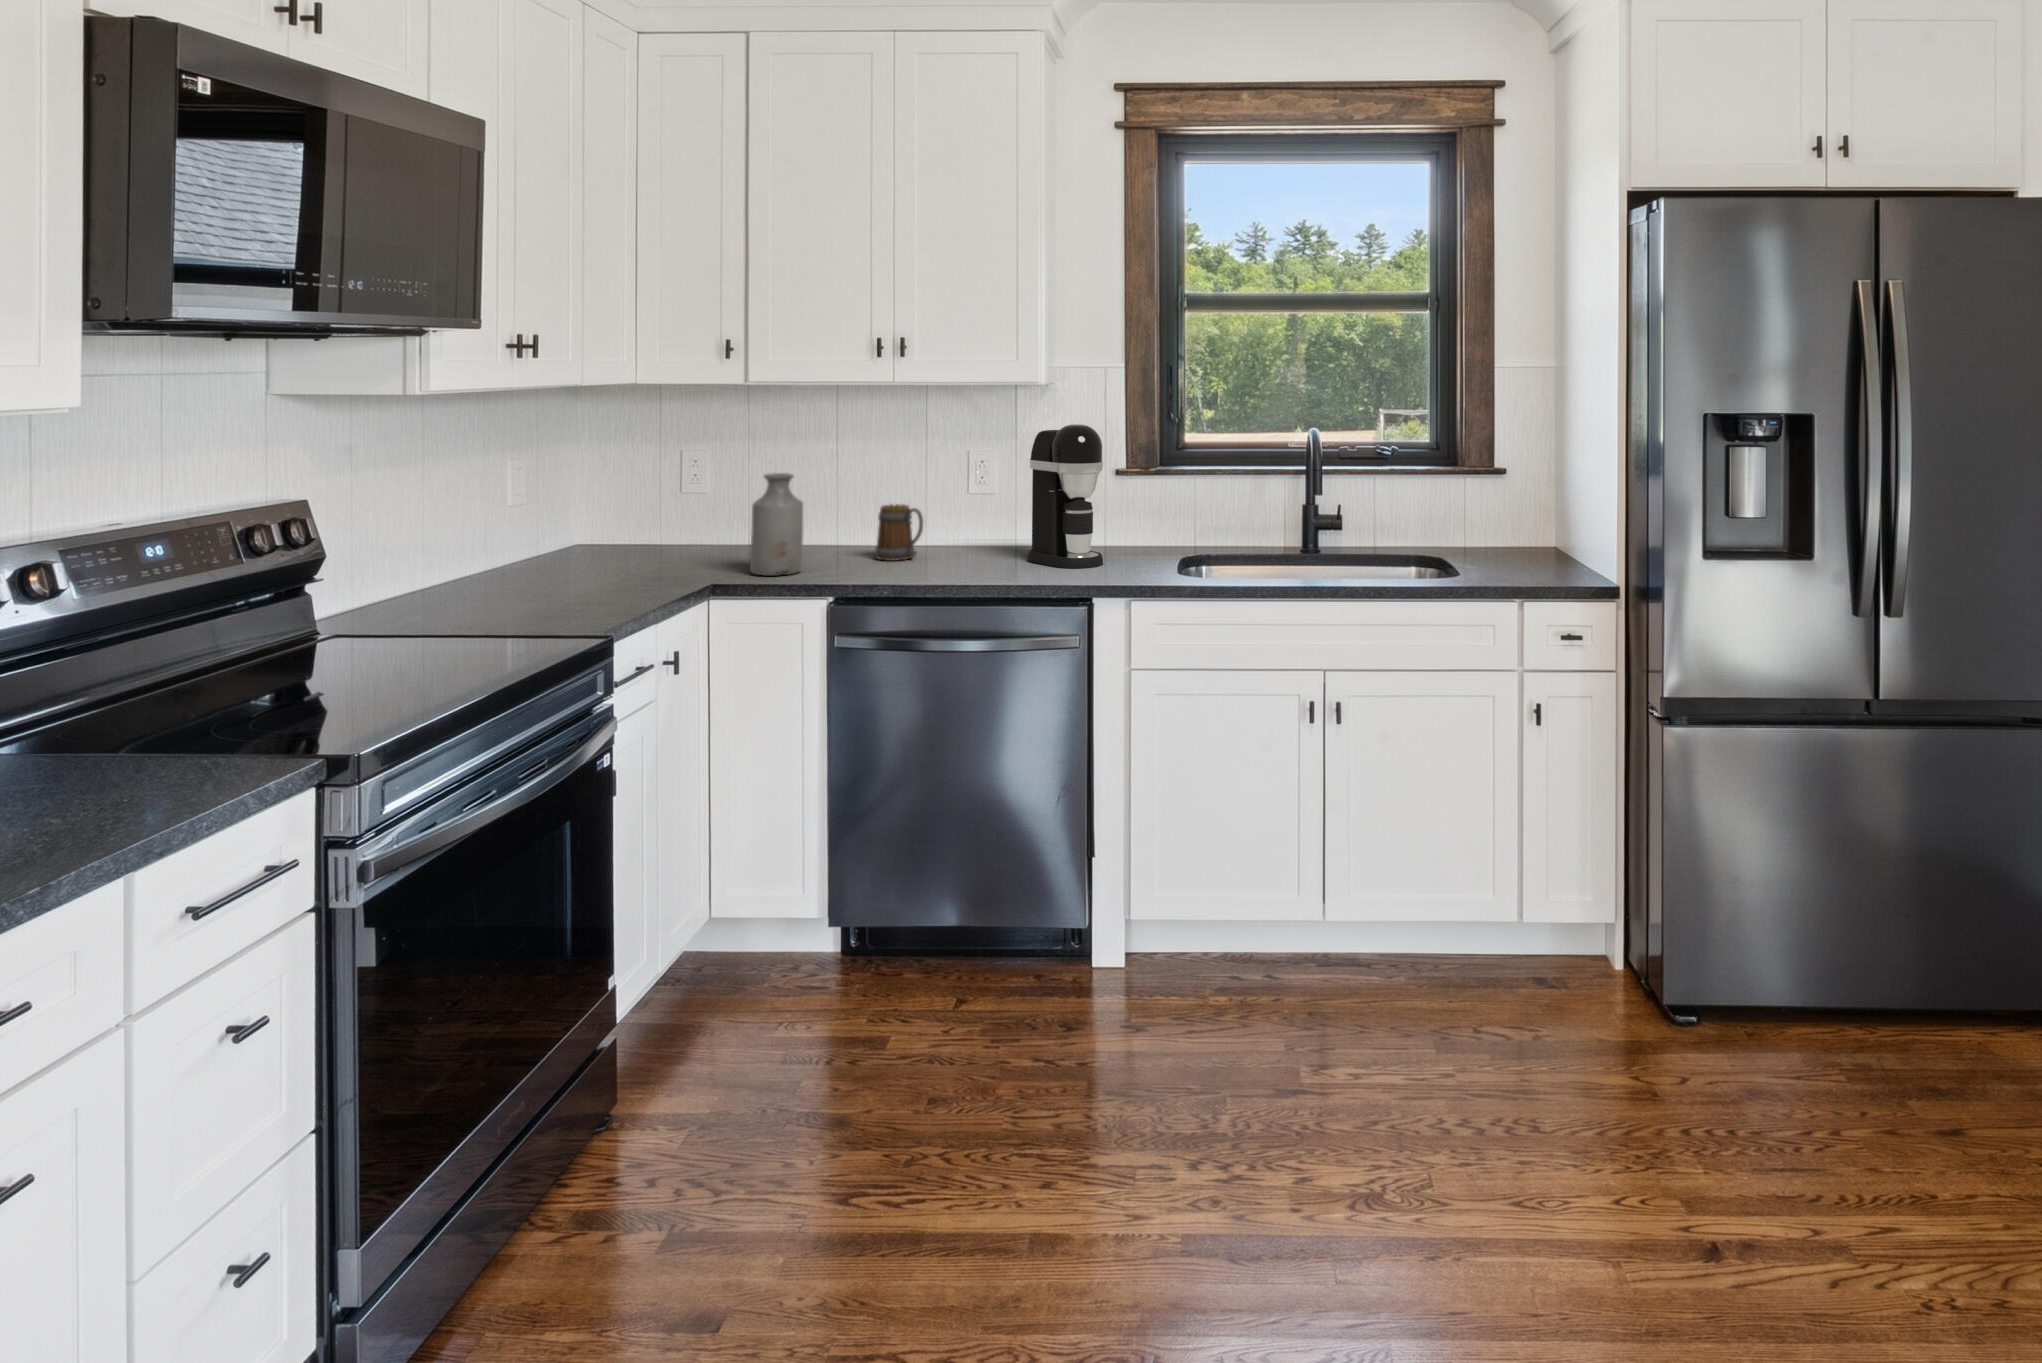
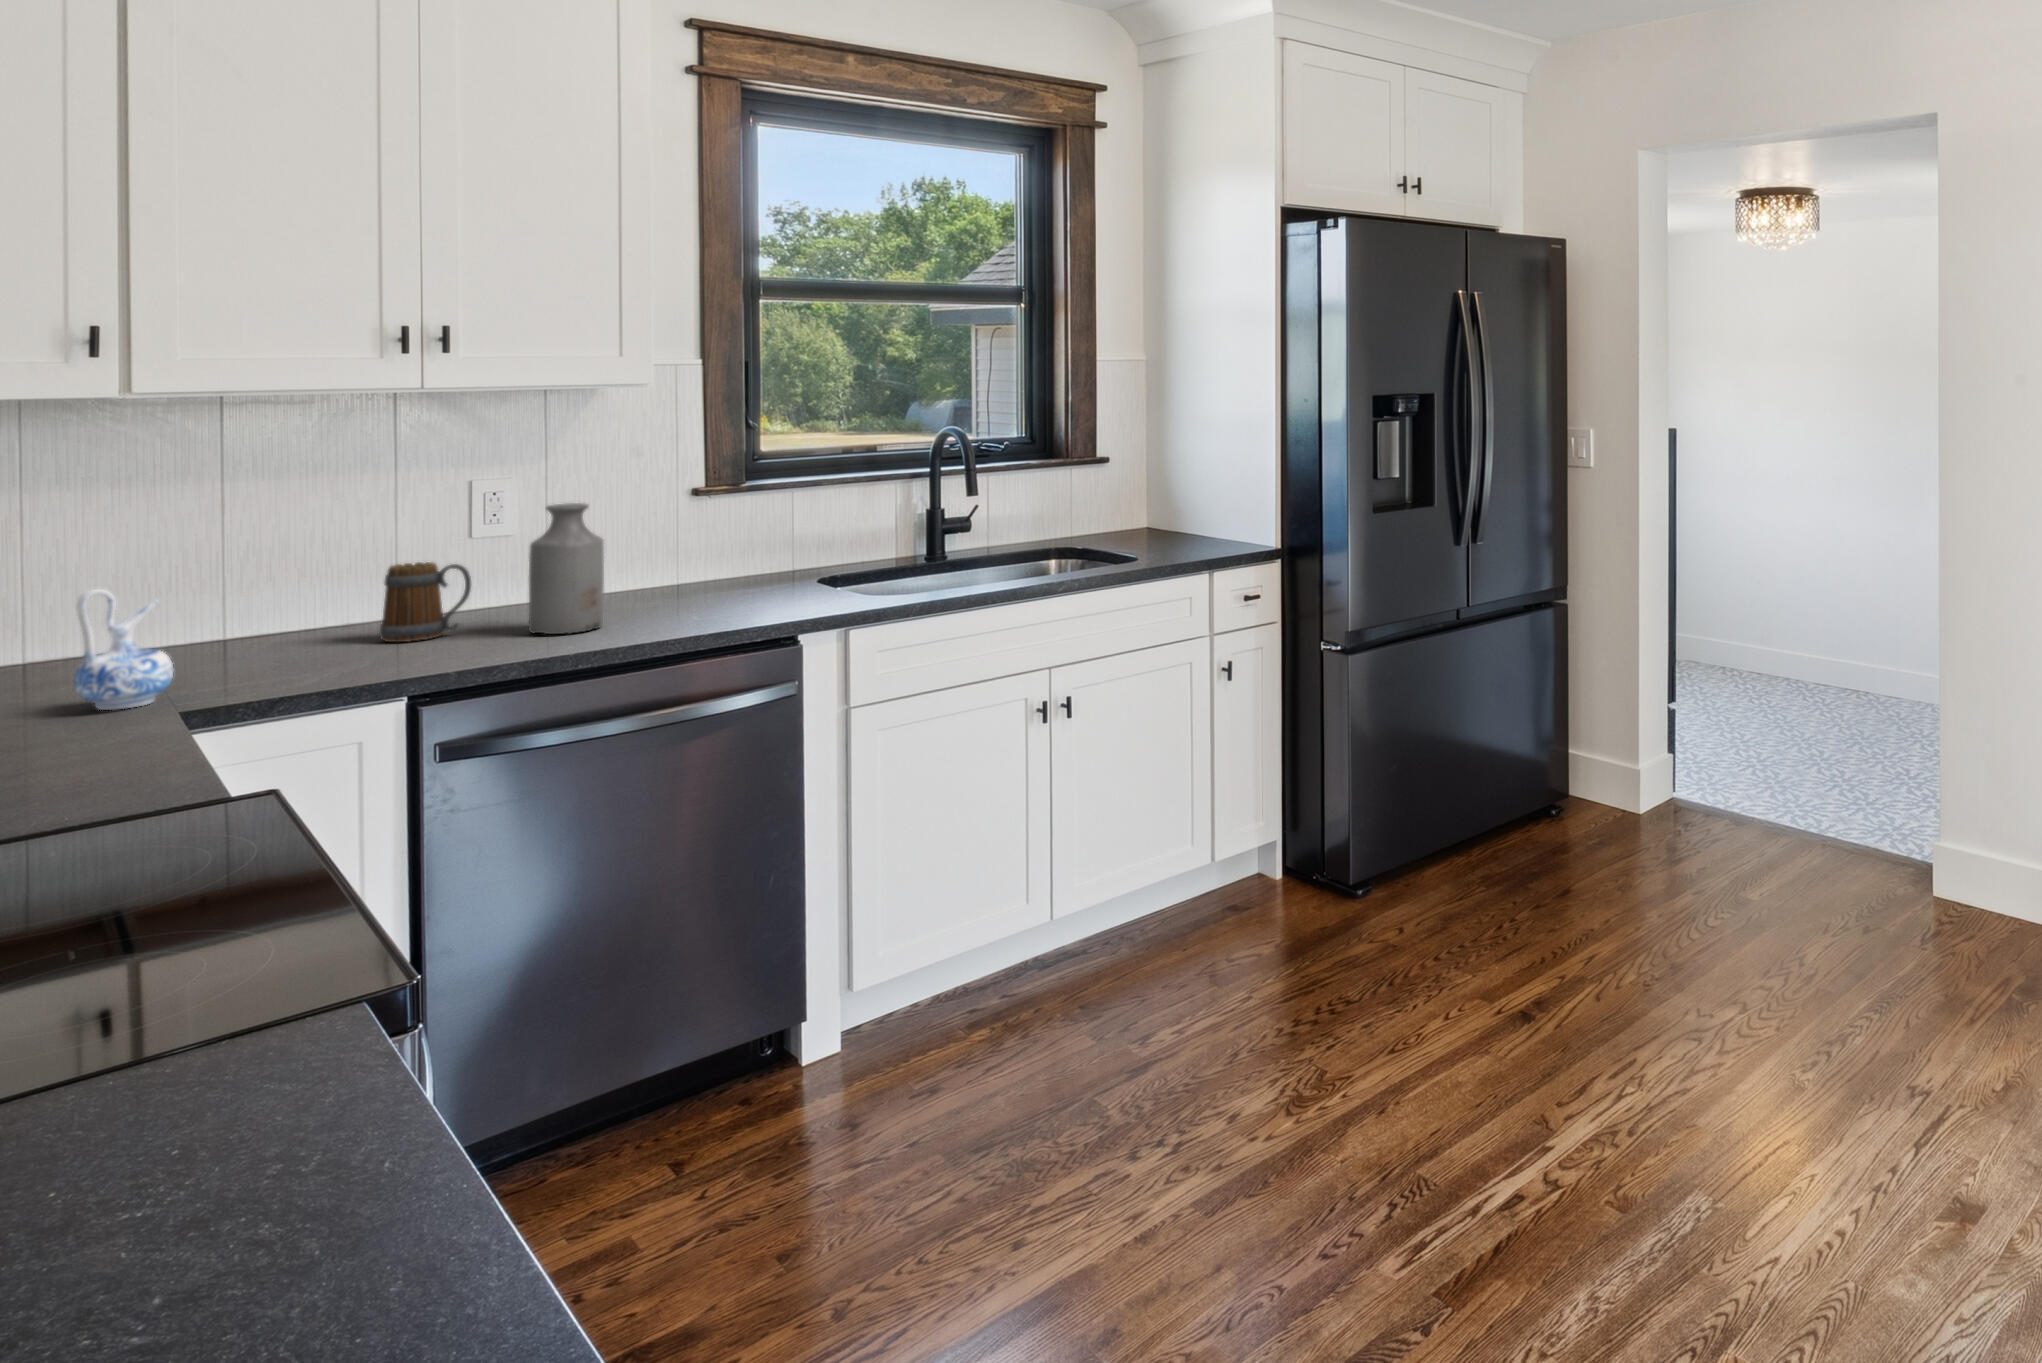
coffee maker: present [1028,424,1103,568] -> none [626,437,746,613]
bottle: present [750,473,803,576] -> present [529,503,604,634]
ceramic pitcher: none [666,502,715,579] -> present [74,589,174,710]

